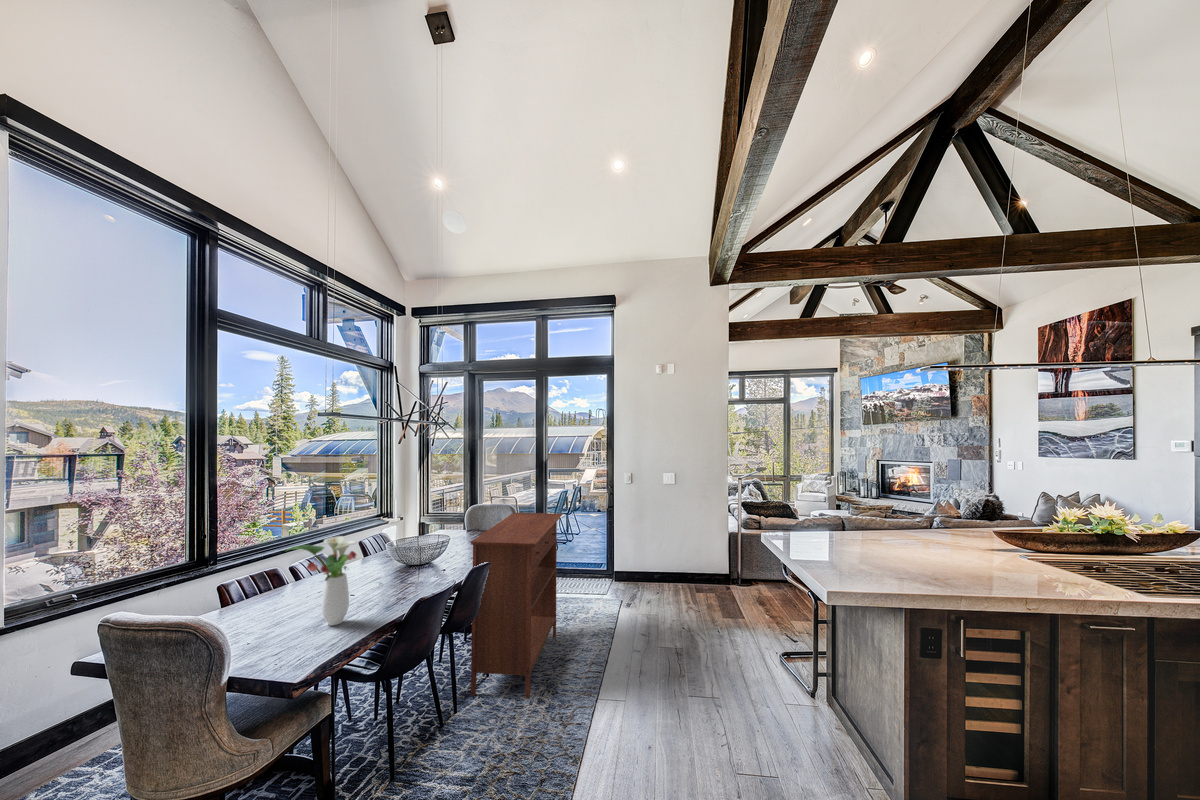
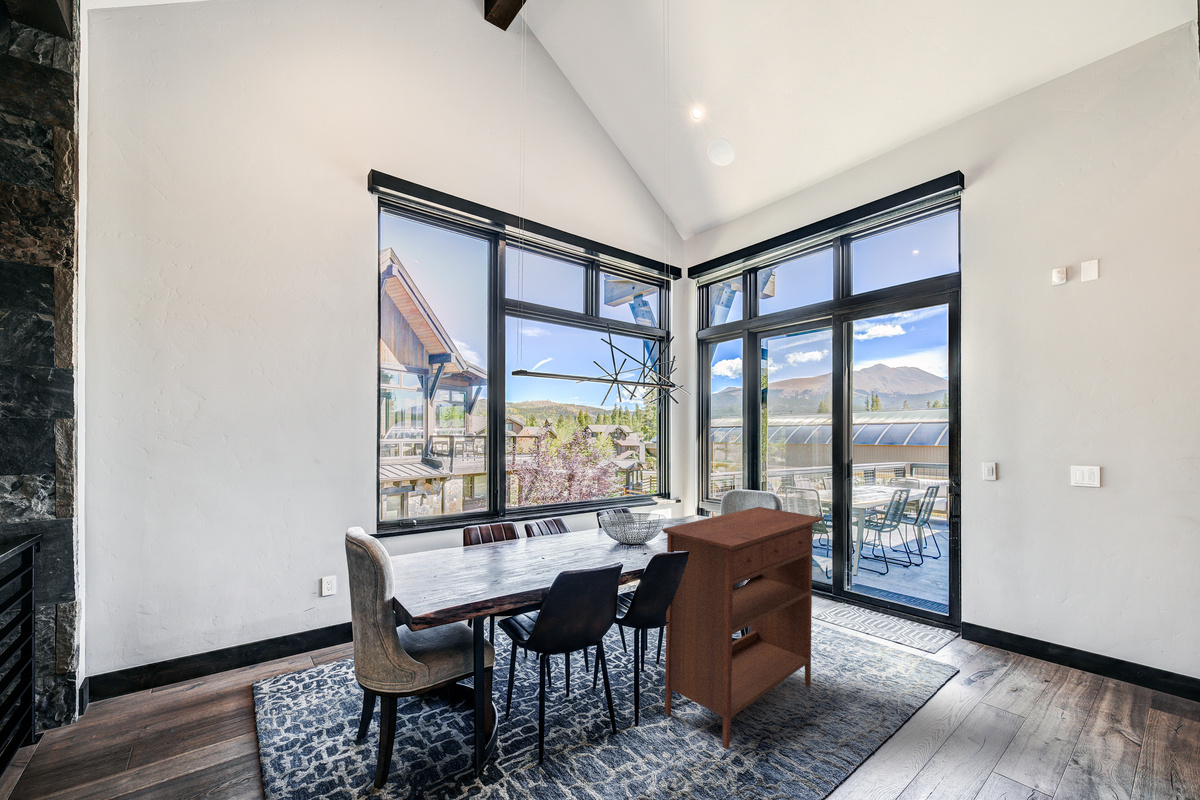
flower arrangement: present [290,536,357,625] -> none [455,495,511,582]

